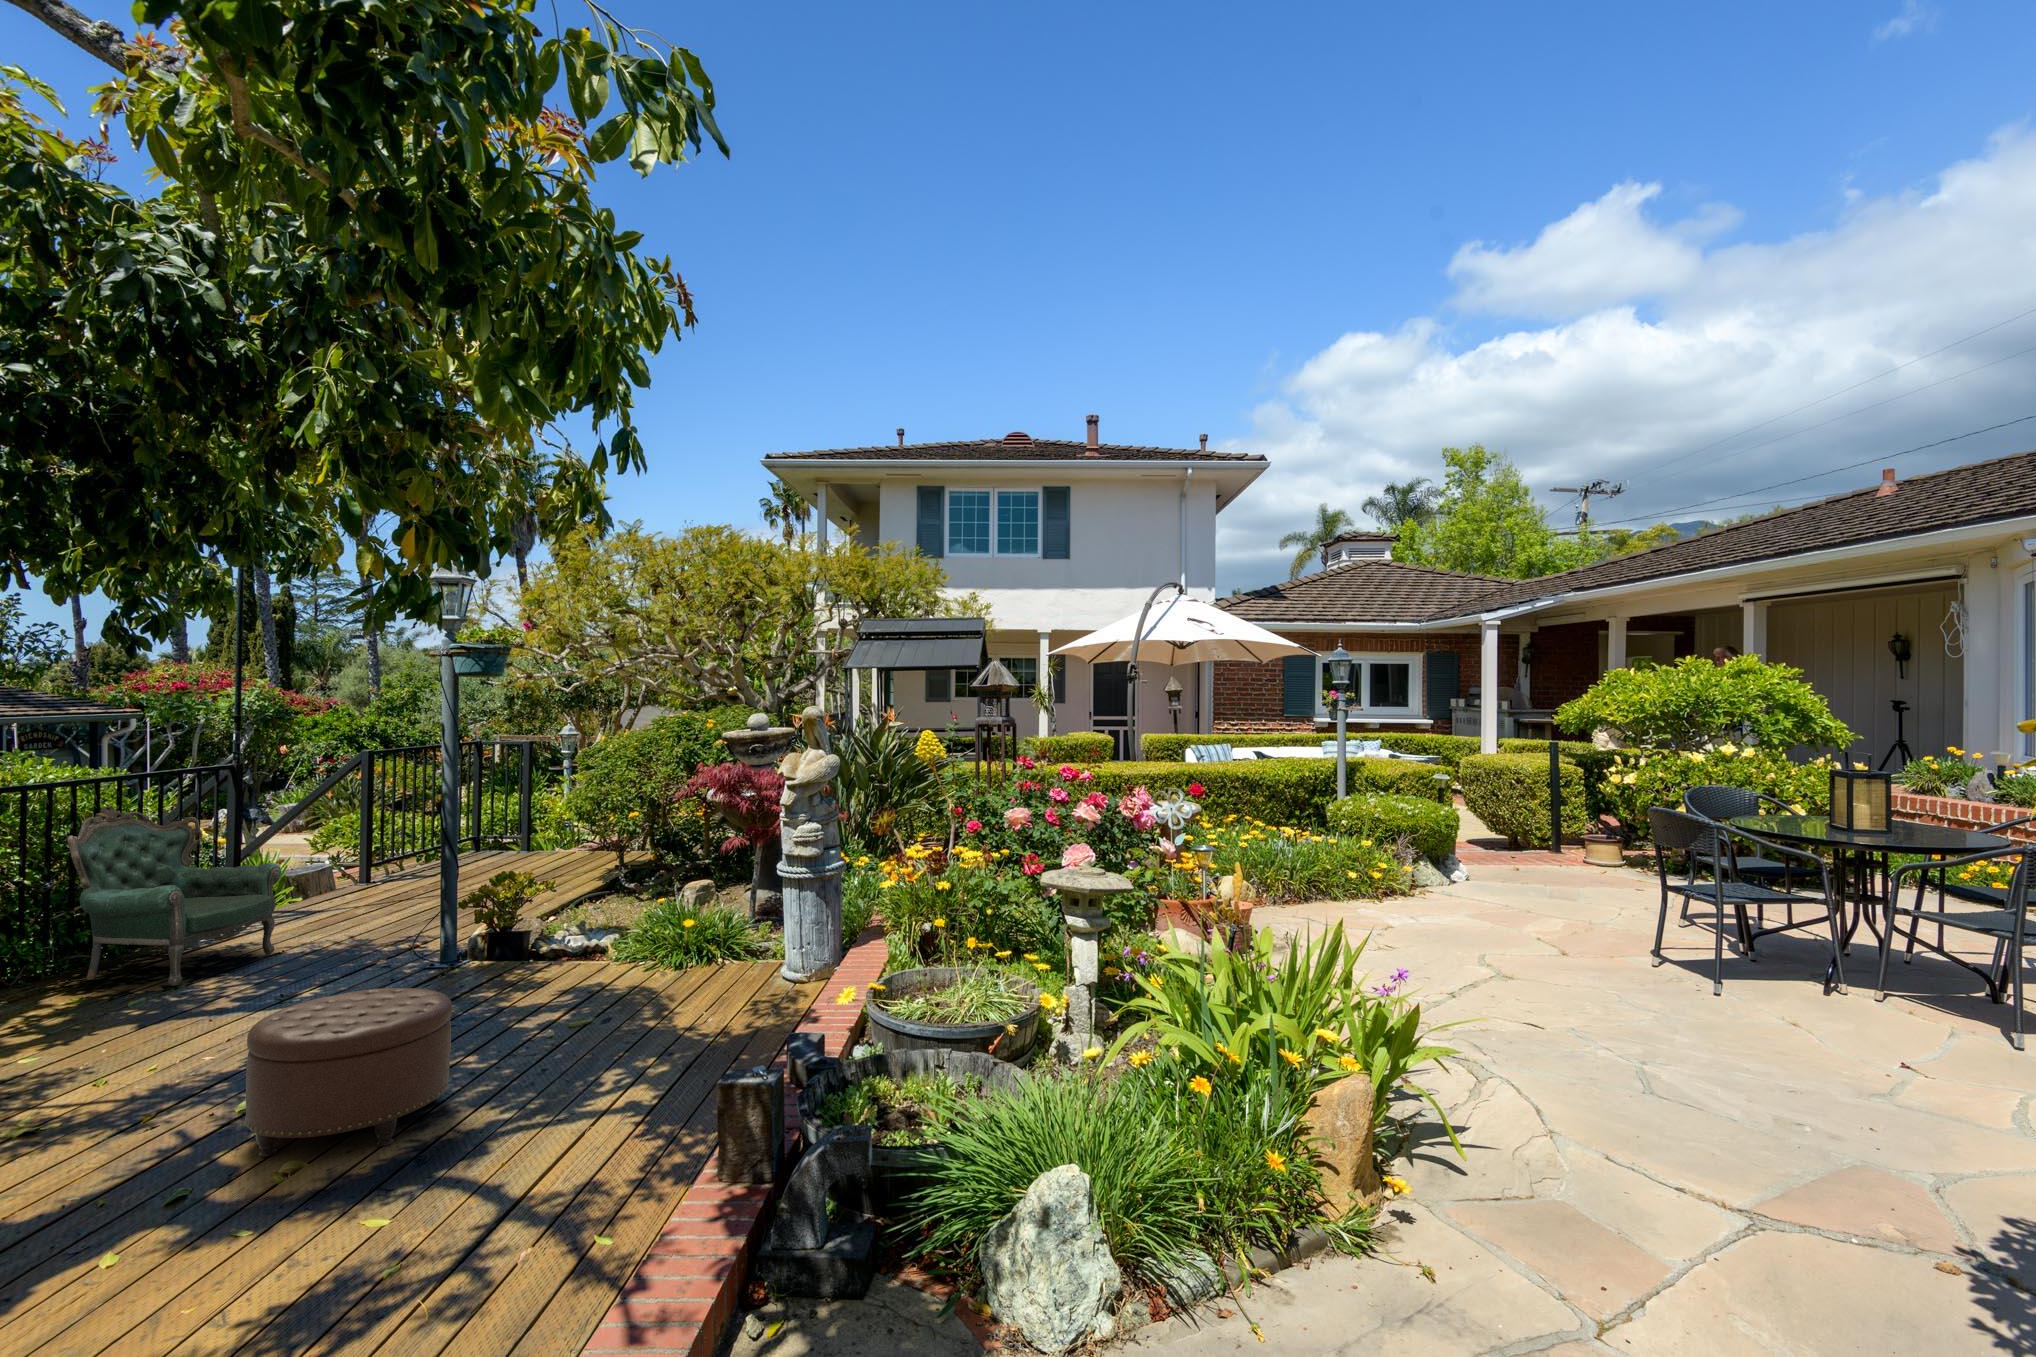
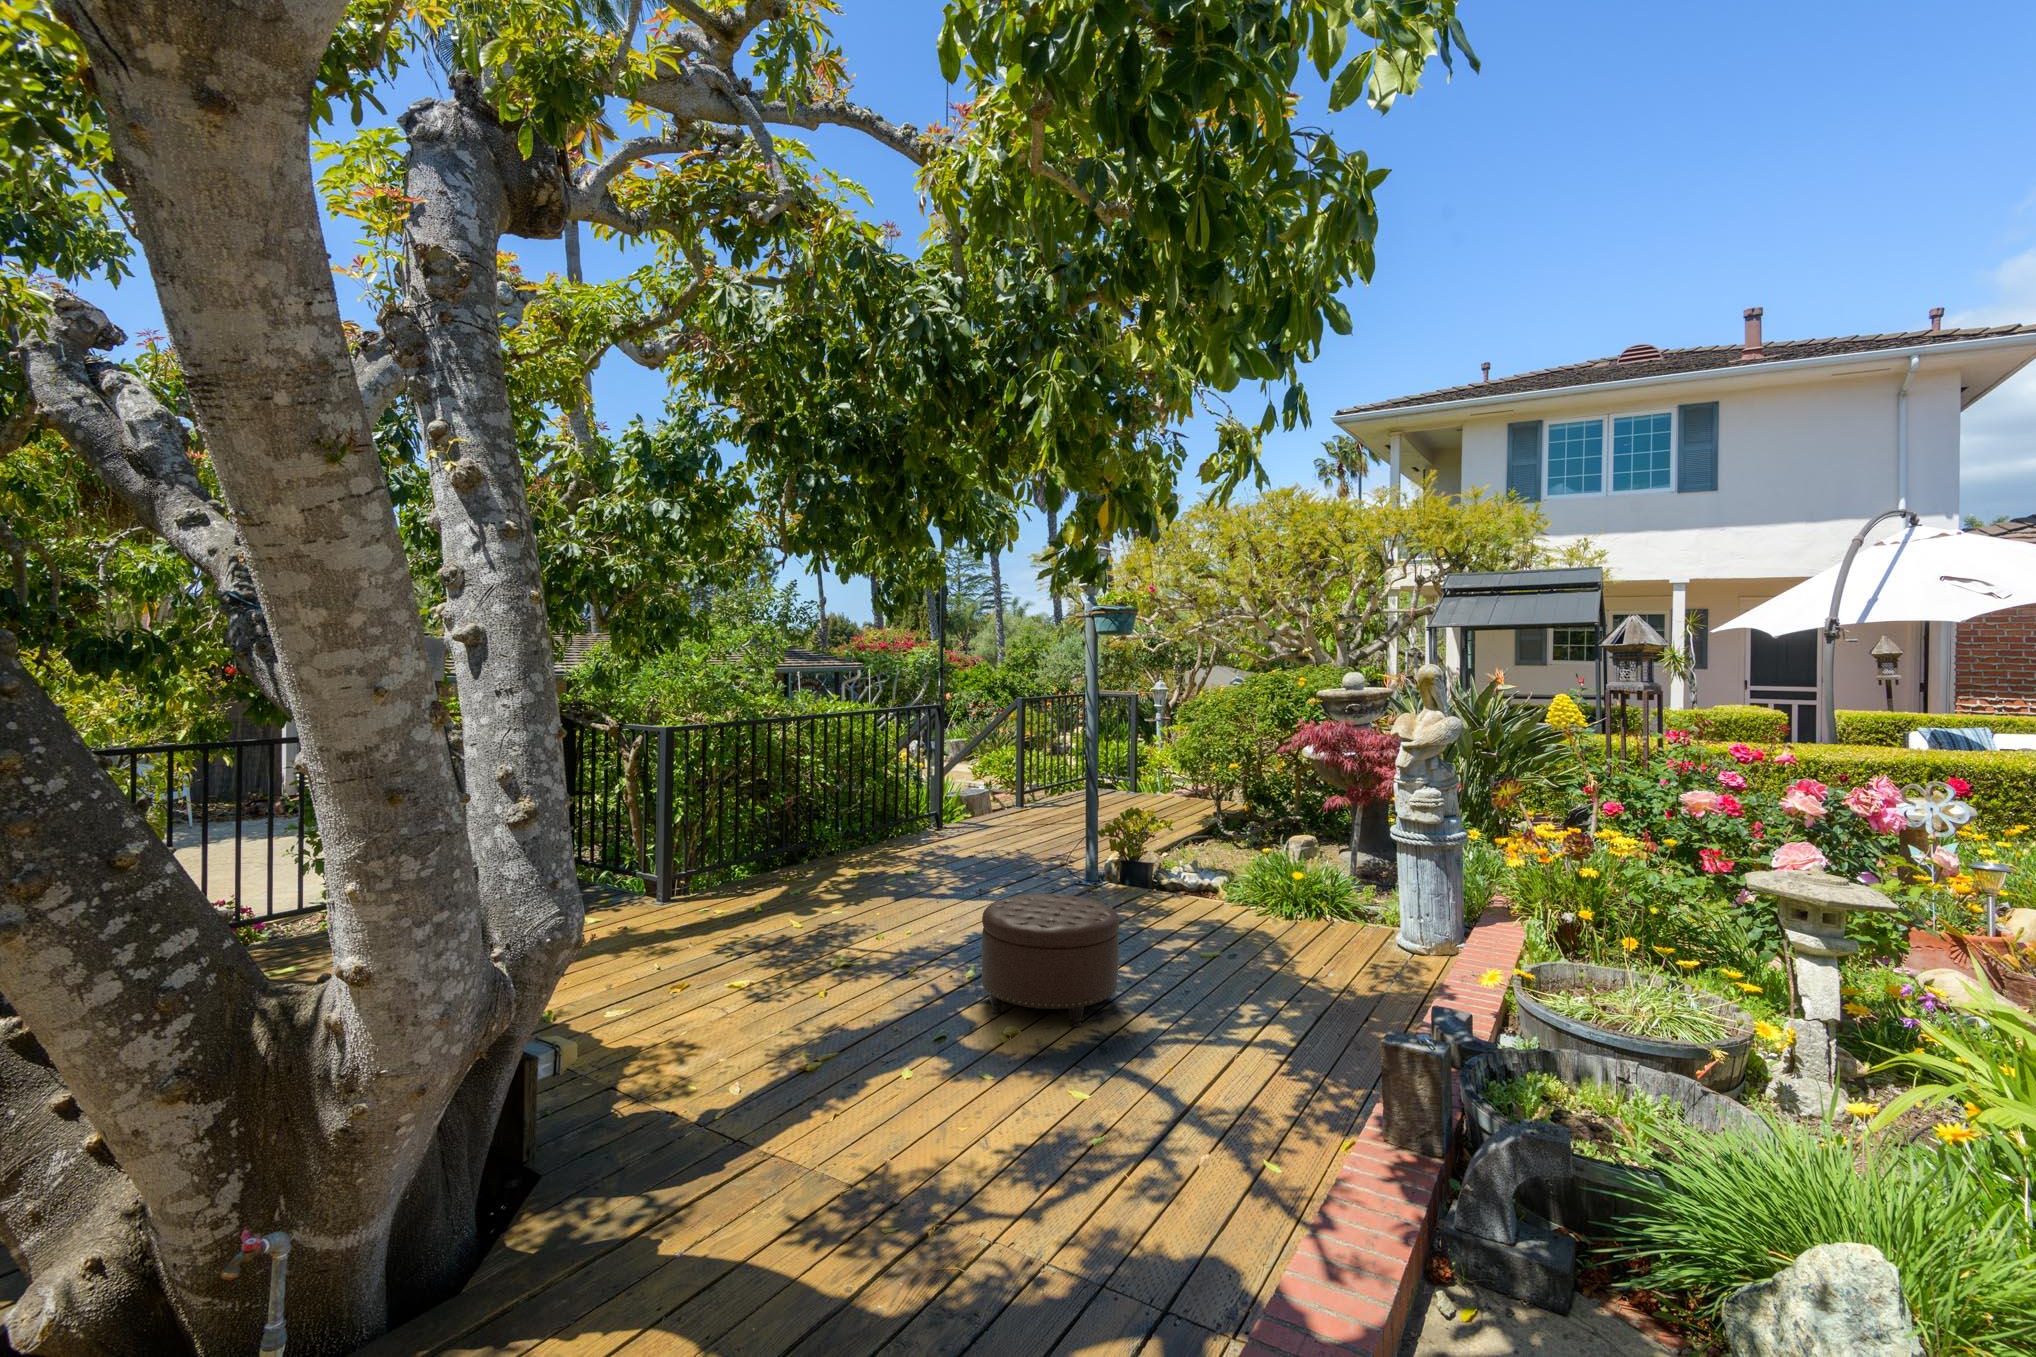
armchair: present [67,806,281,986] -> none [859,731,977,866]

